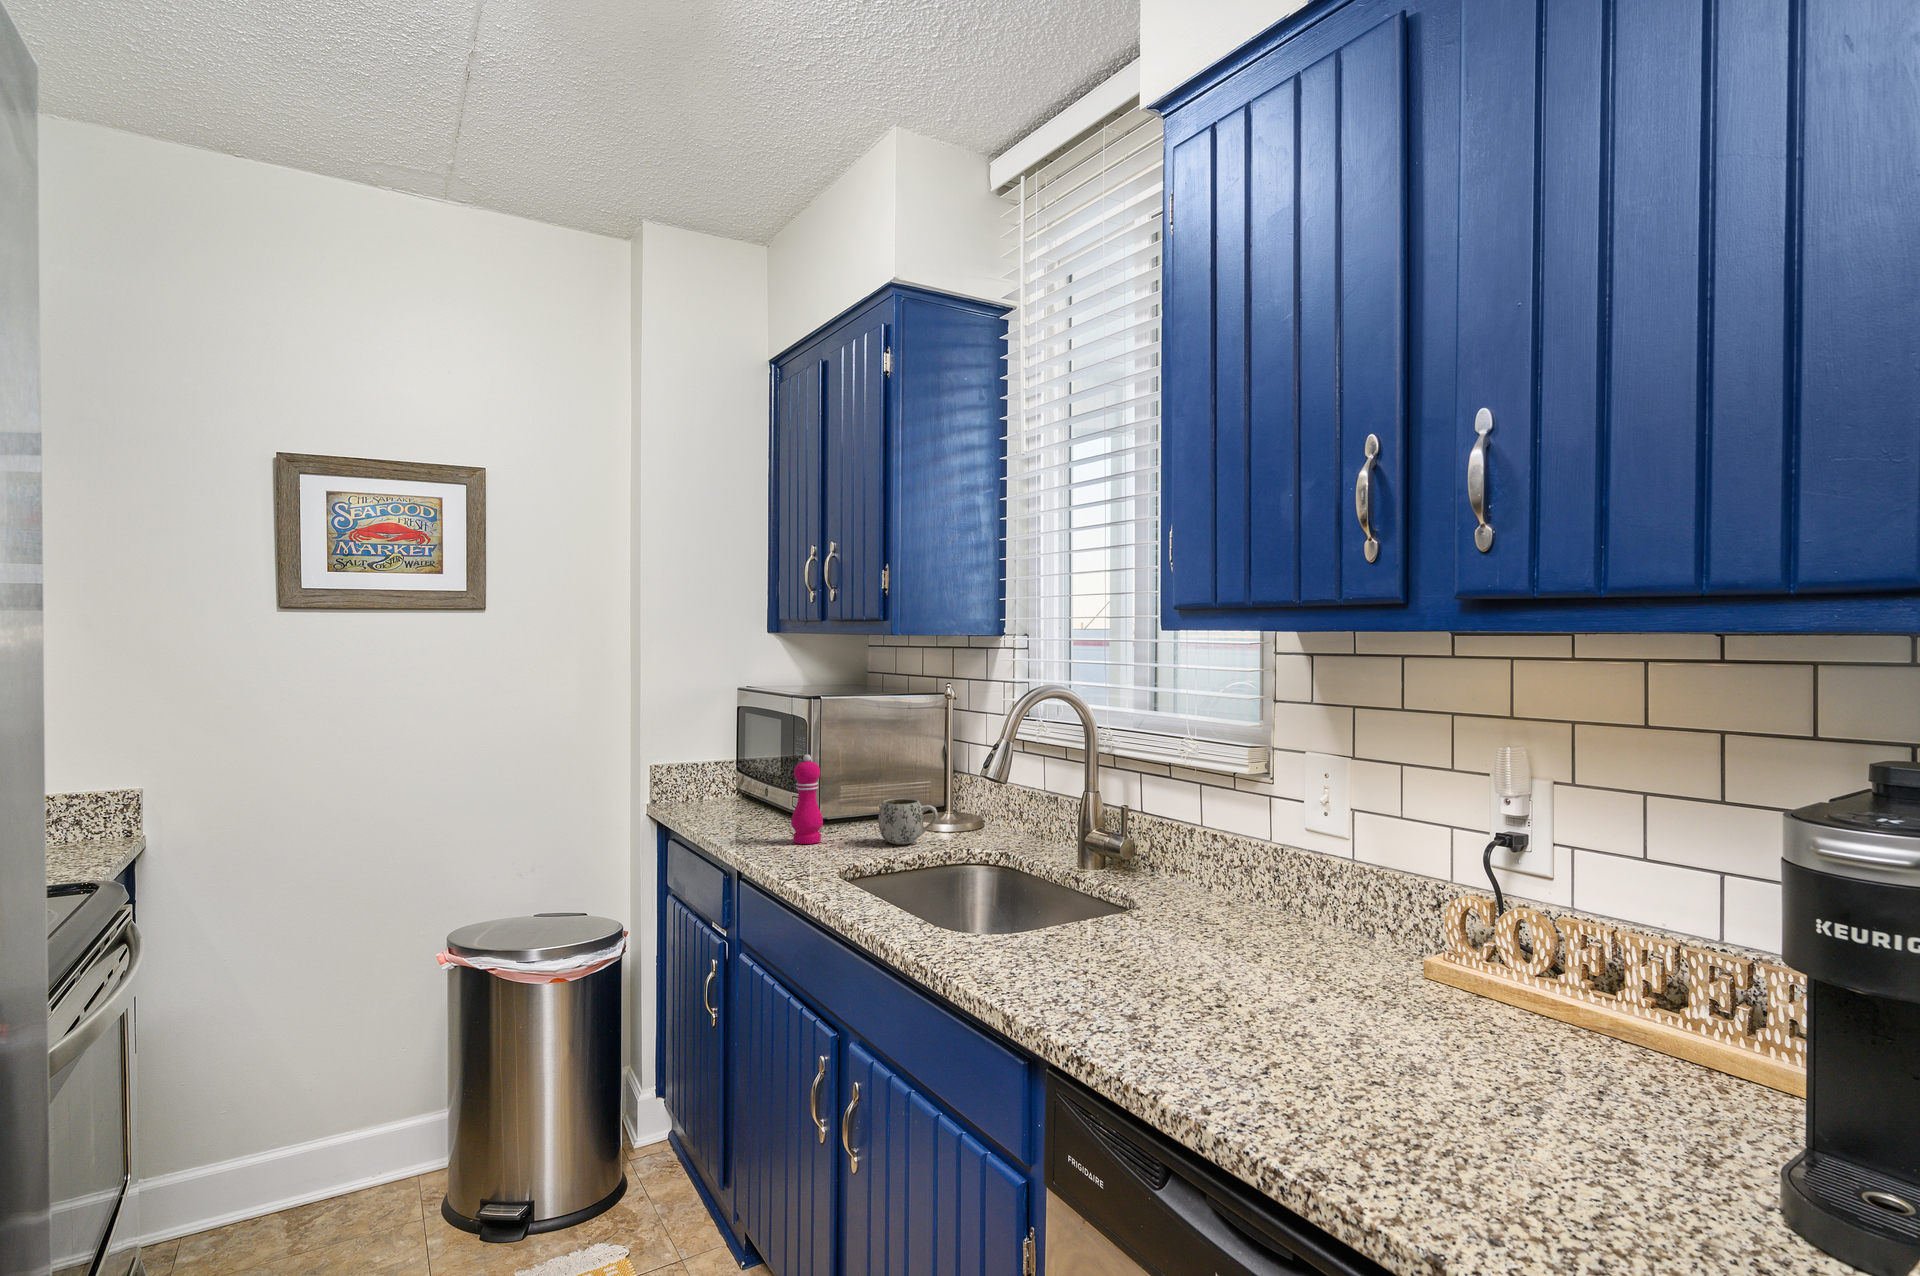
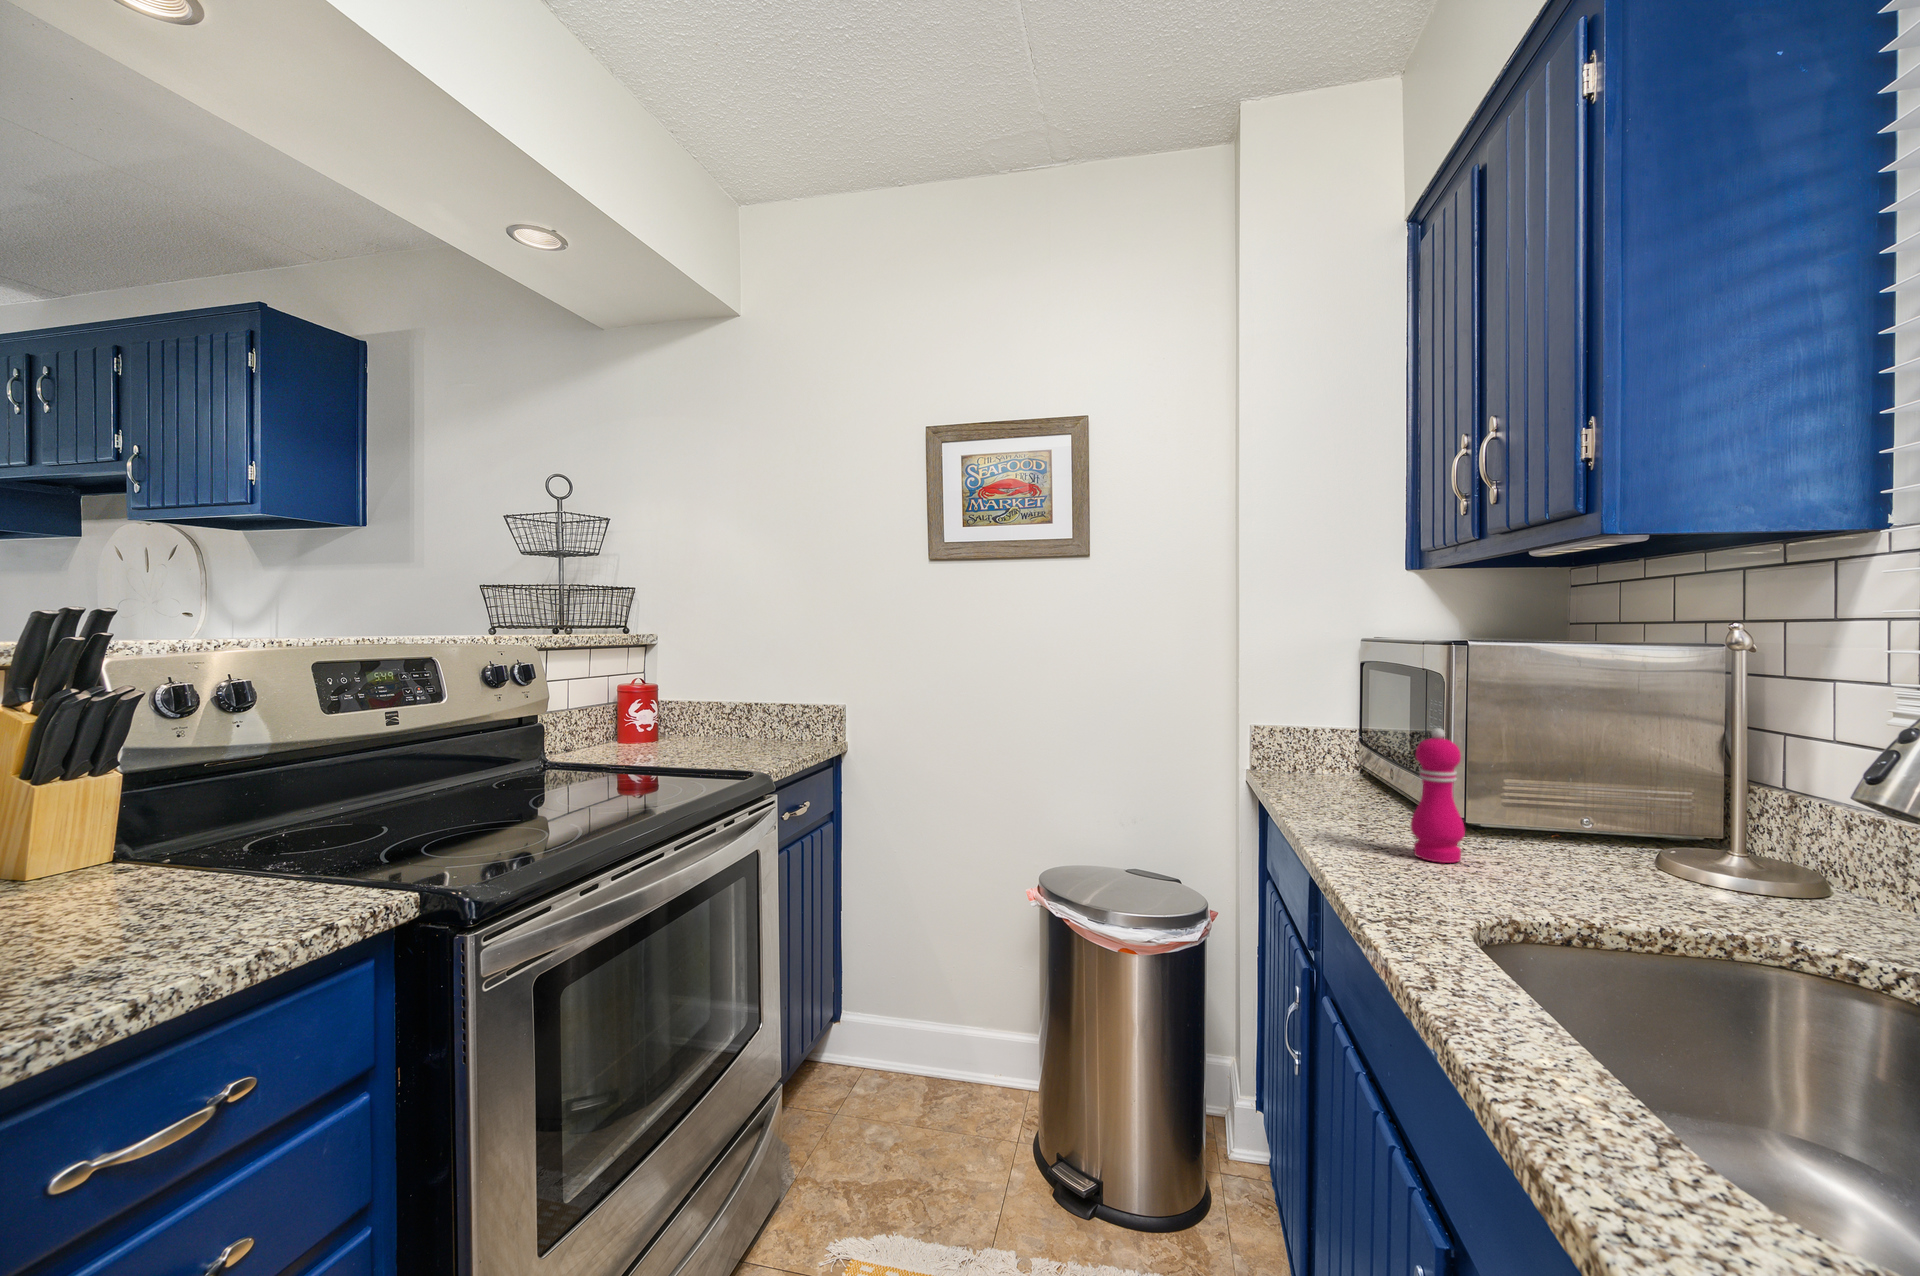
mug: present [879,798,938,845] -> none [1570,815,1705,898]

